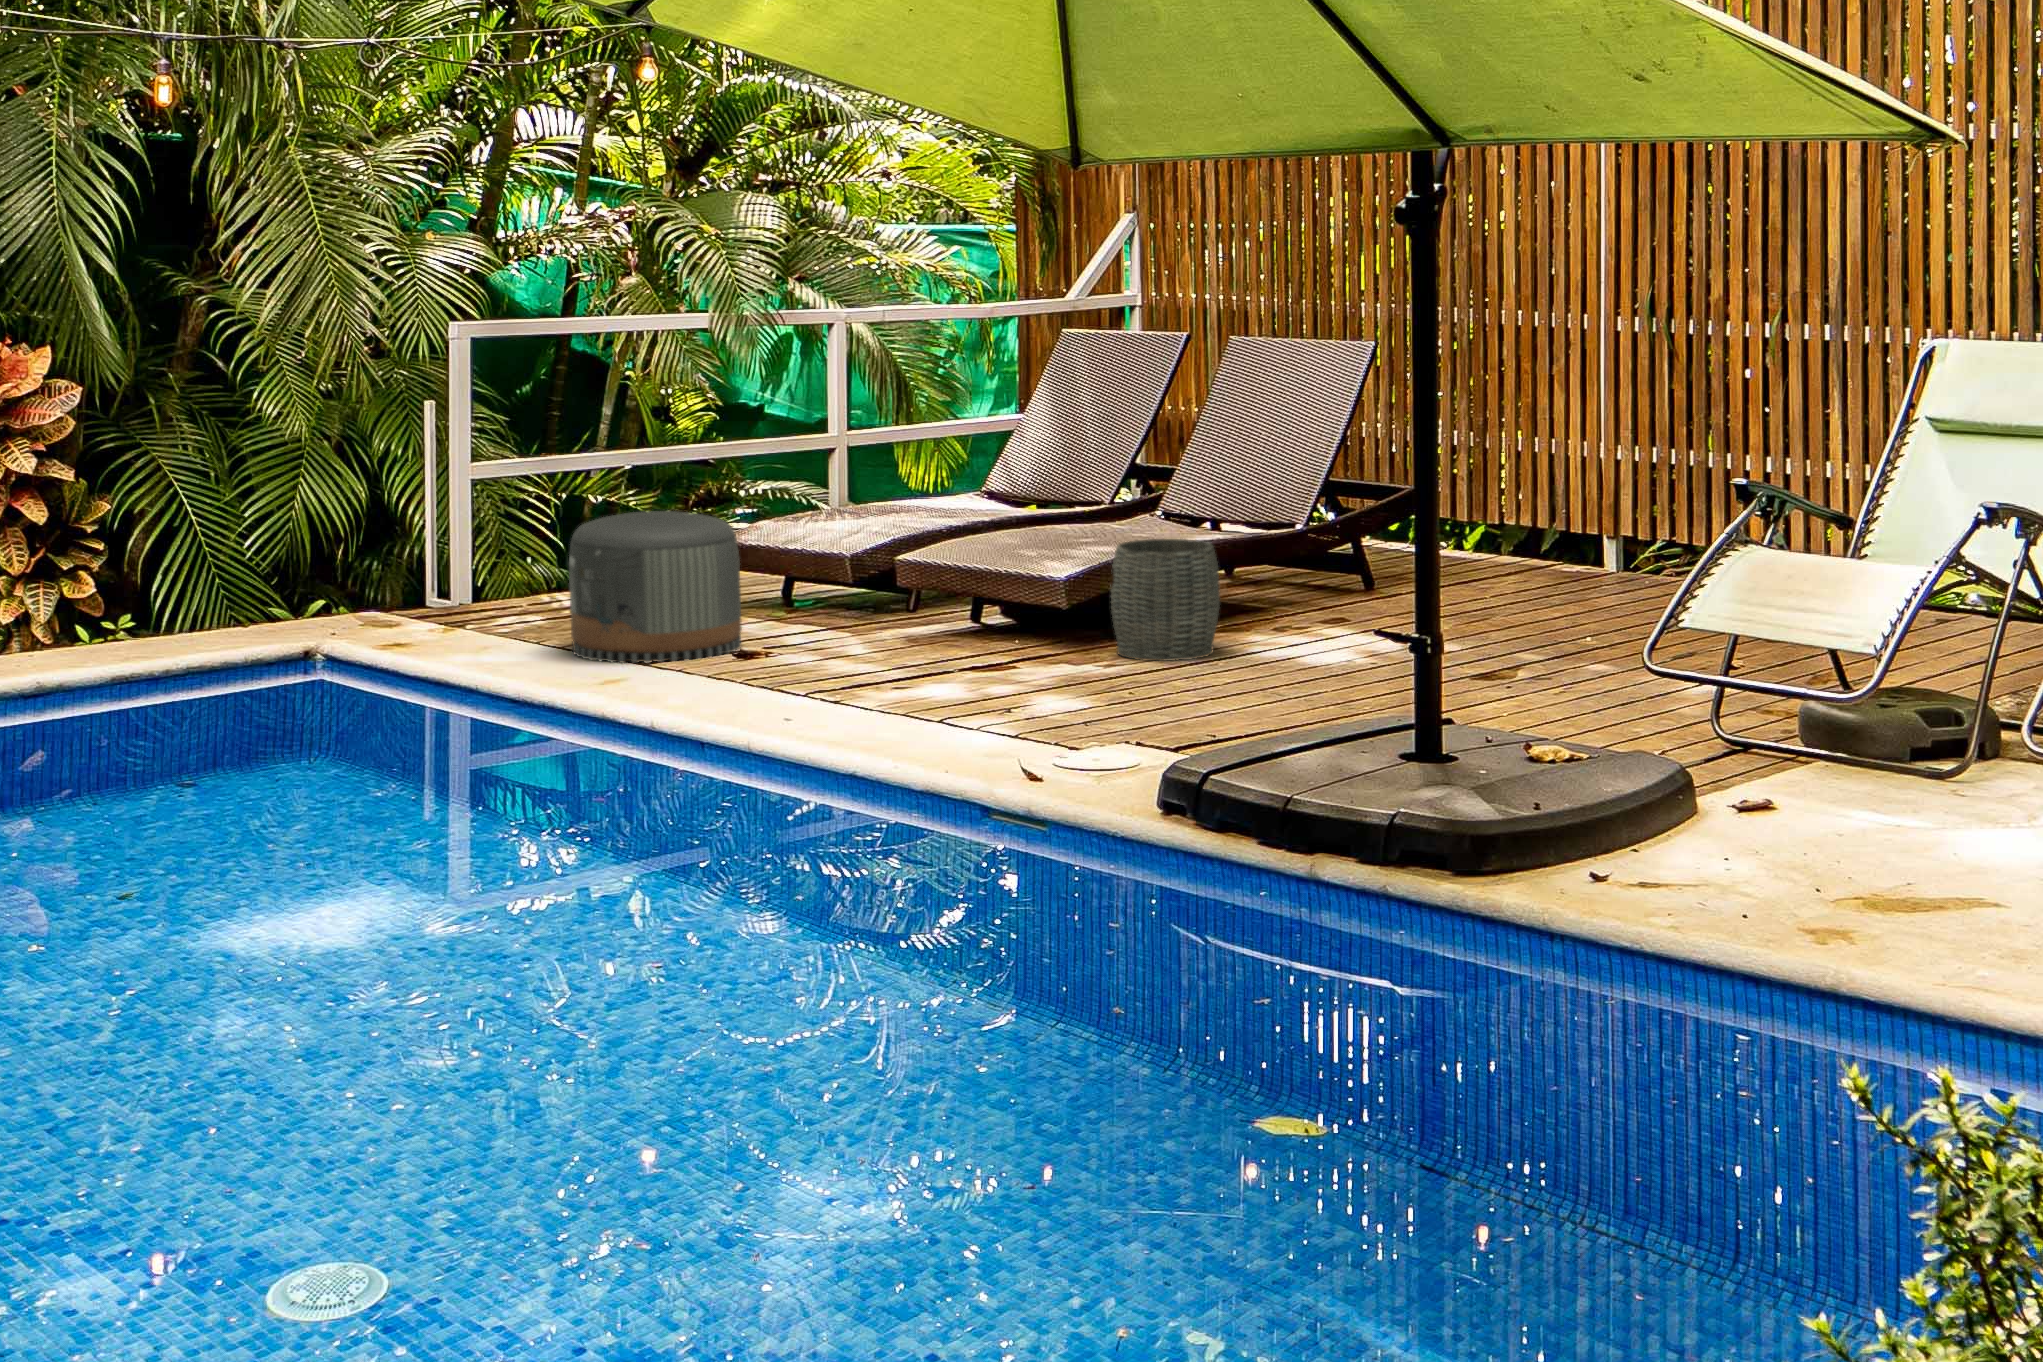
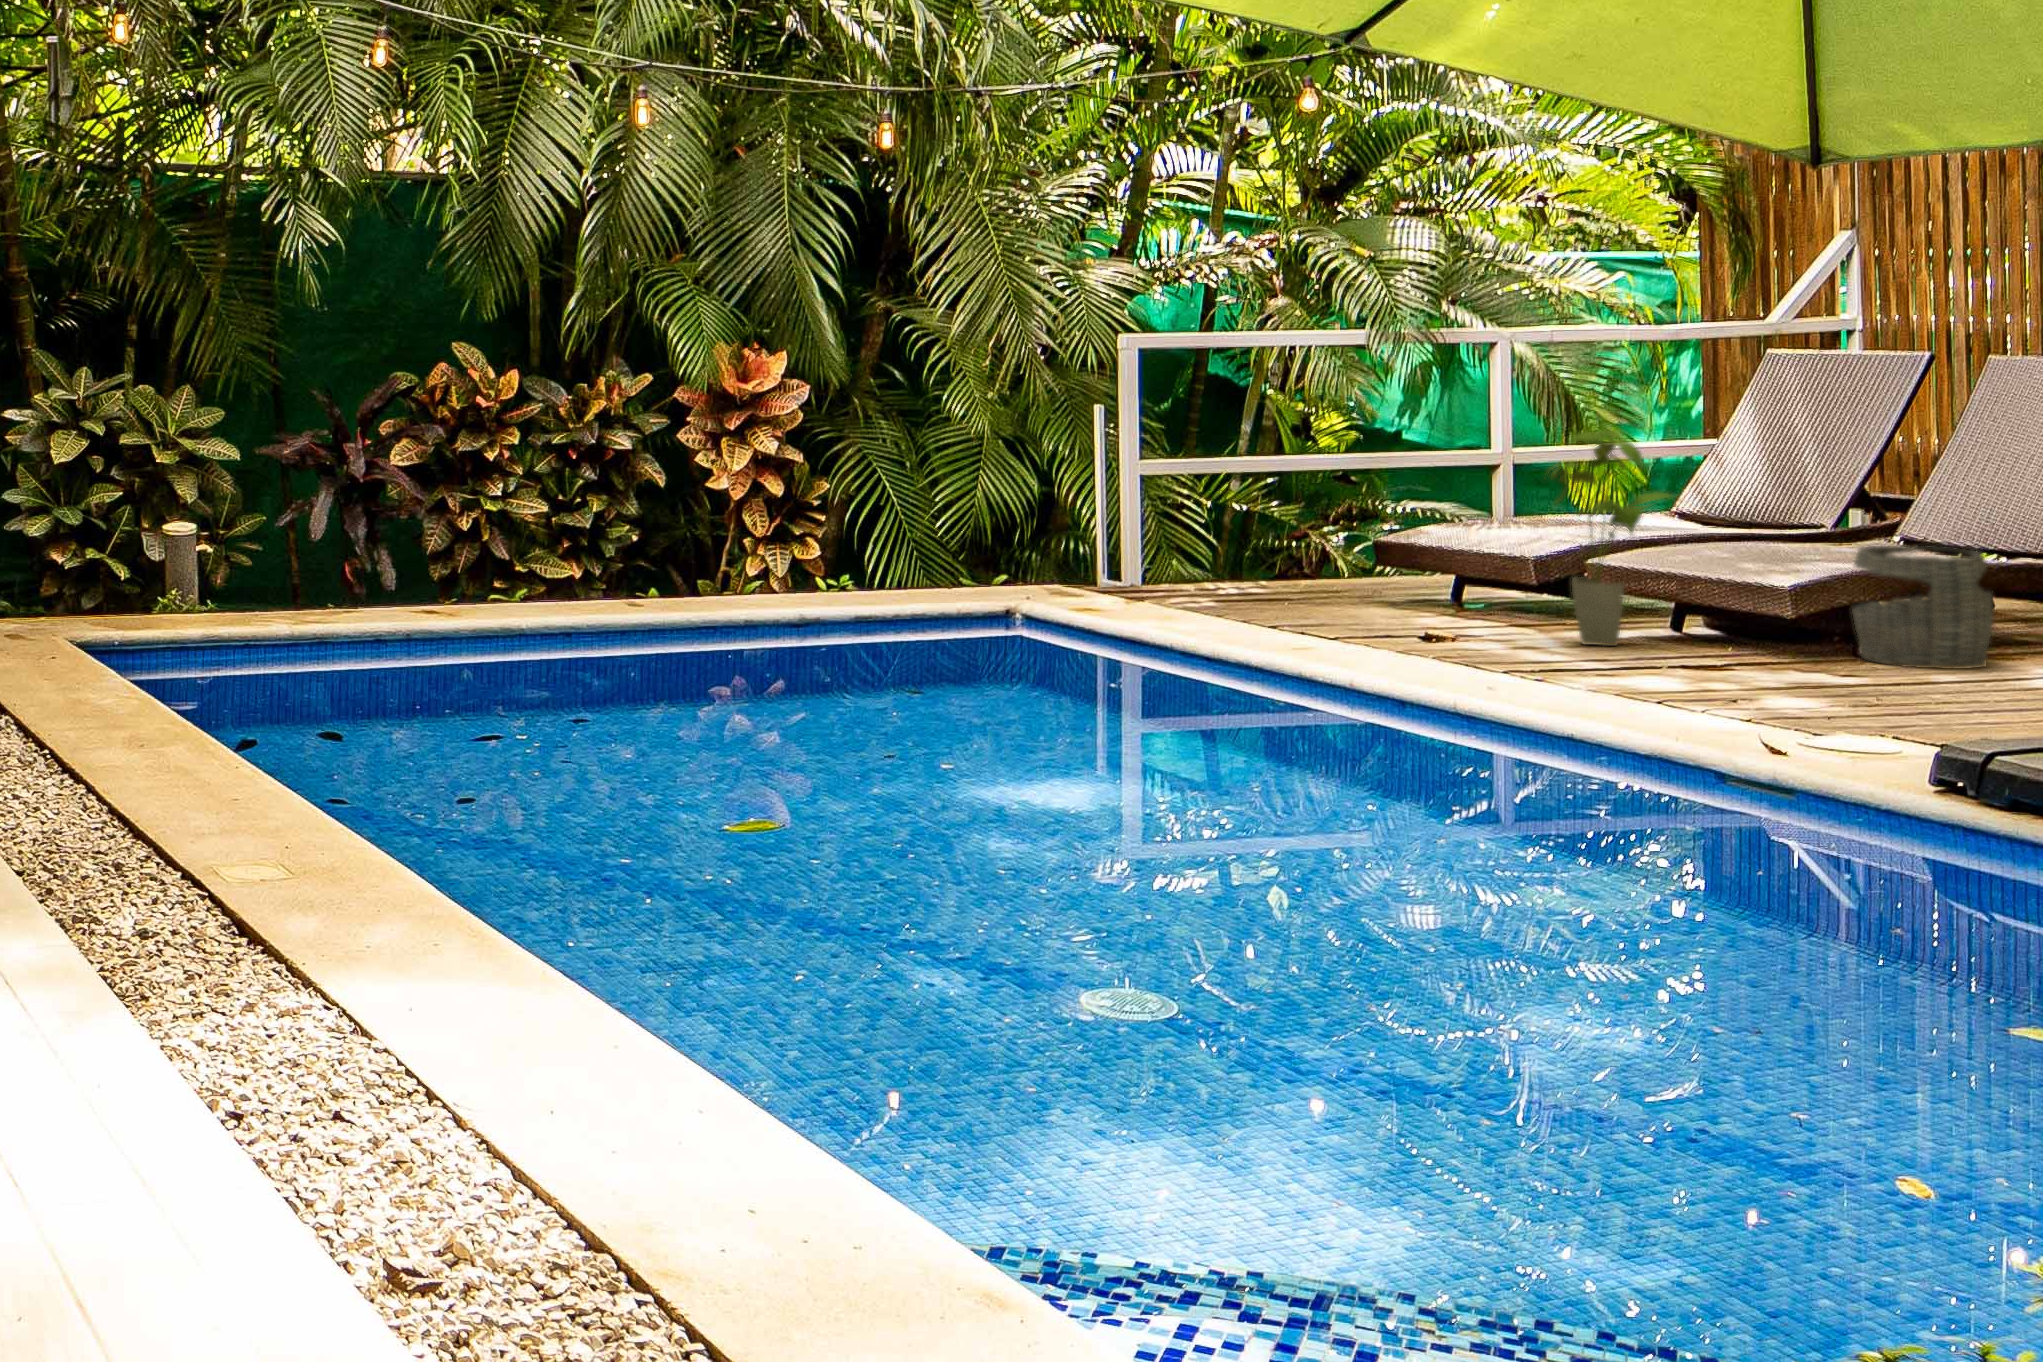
house plant: none [853,431,977,658] -> present [1552,430,1670,646]
pouf: present [569,511,742,663] -> none [1249,500,1420,635]

